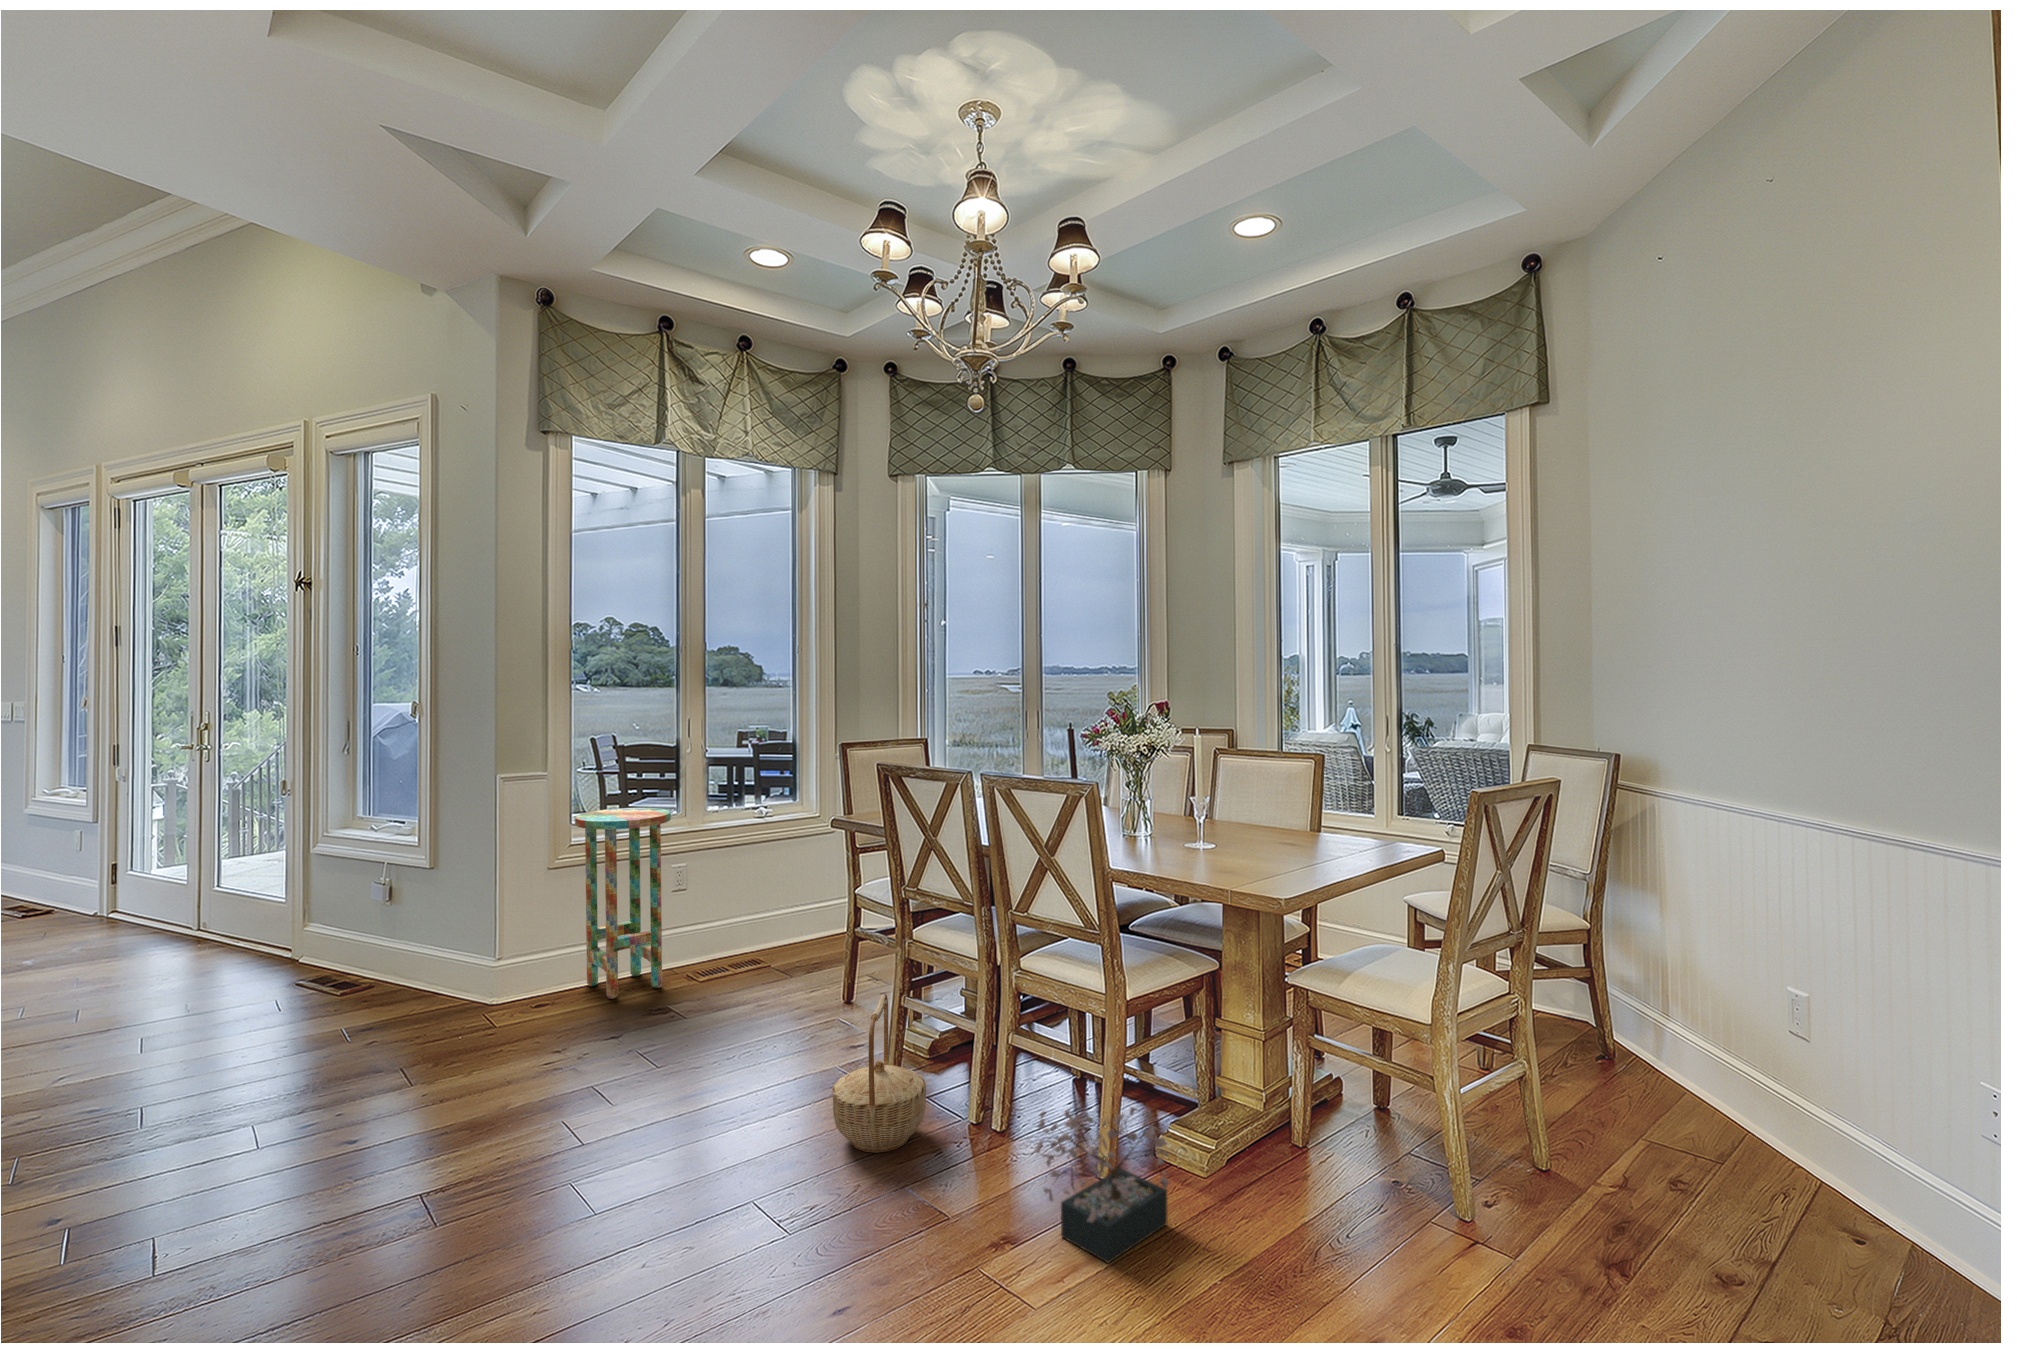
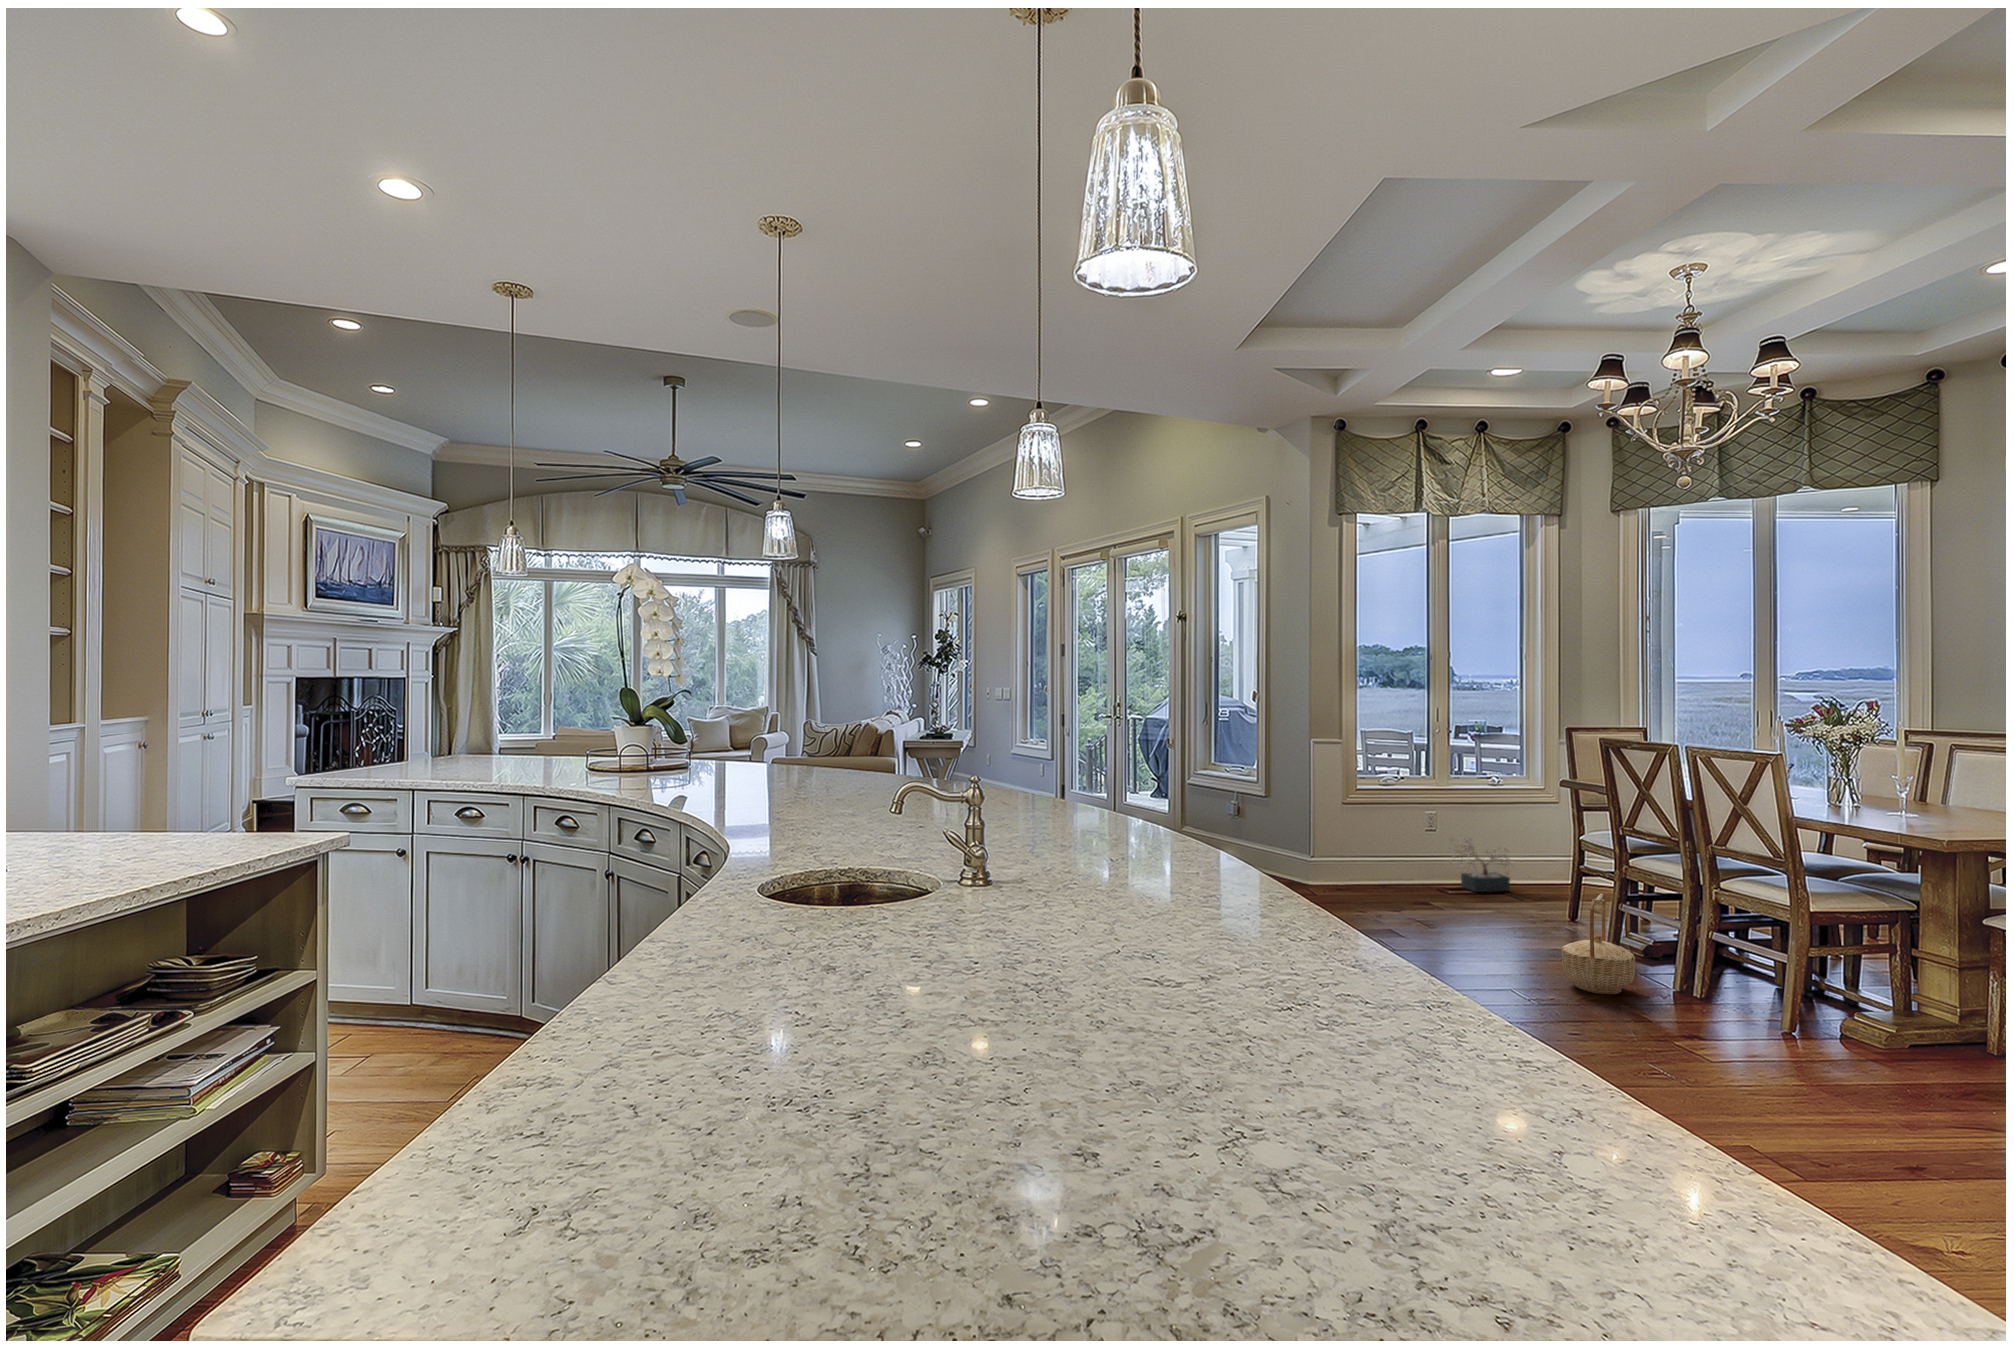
side table: present [575,808,671,999] -> none [1361,770,1428,898]
decorative plant: present [1034,1107,1169,1263] -> present [1450,837,1514,892]

